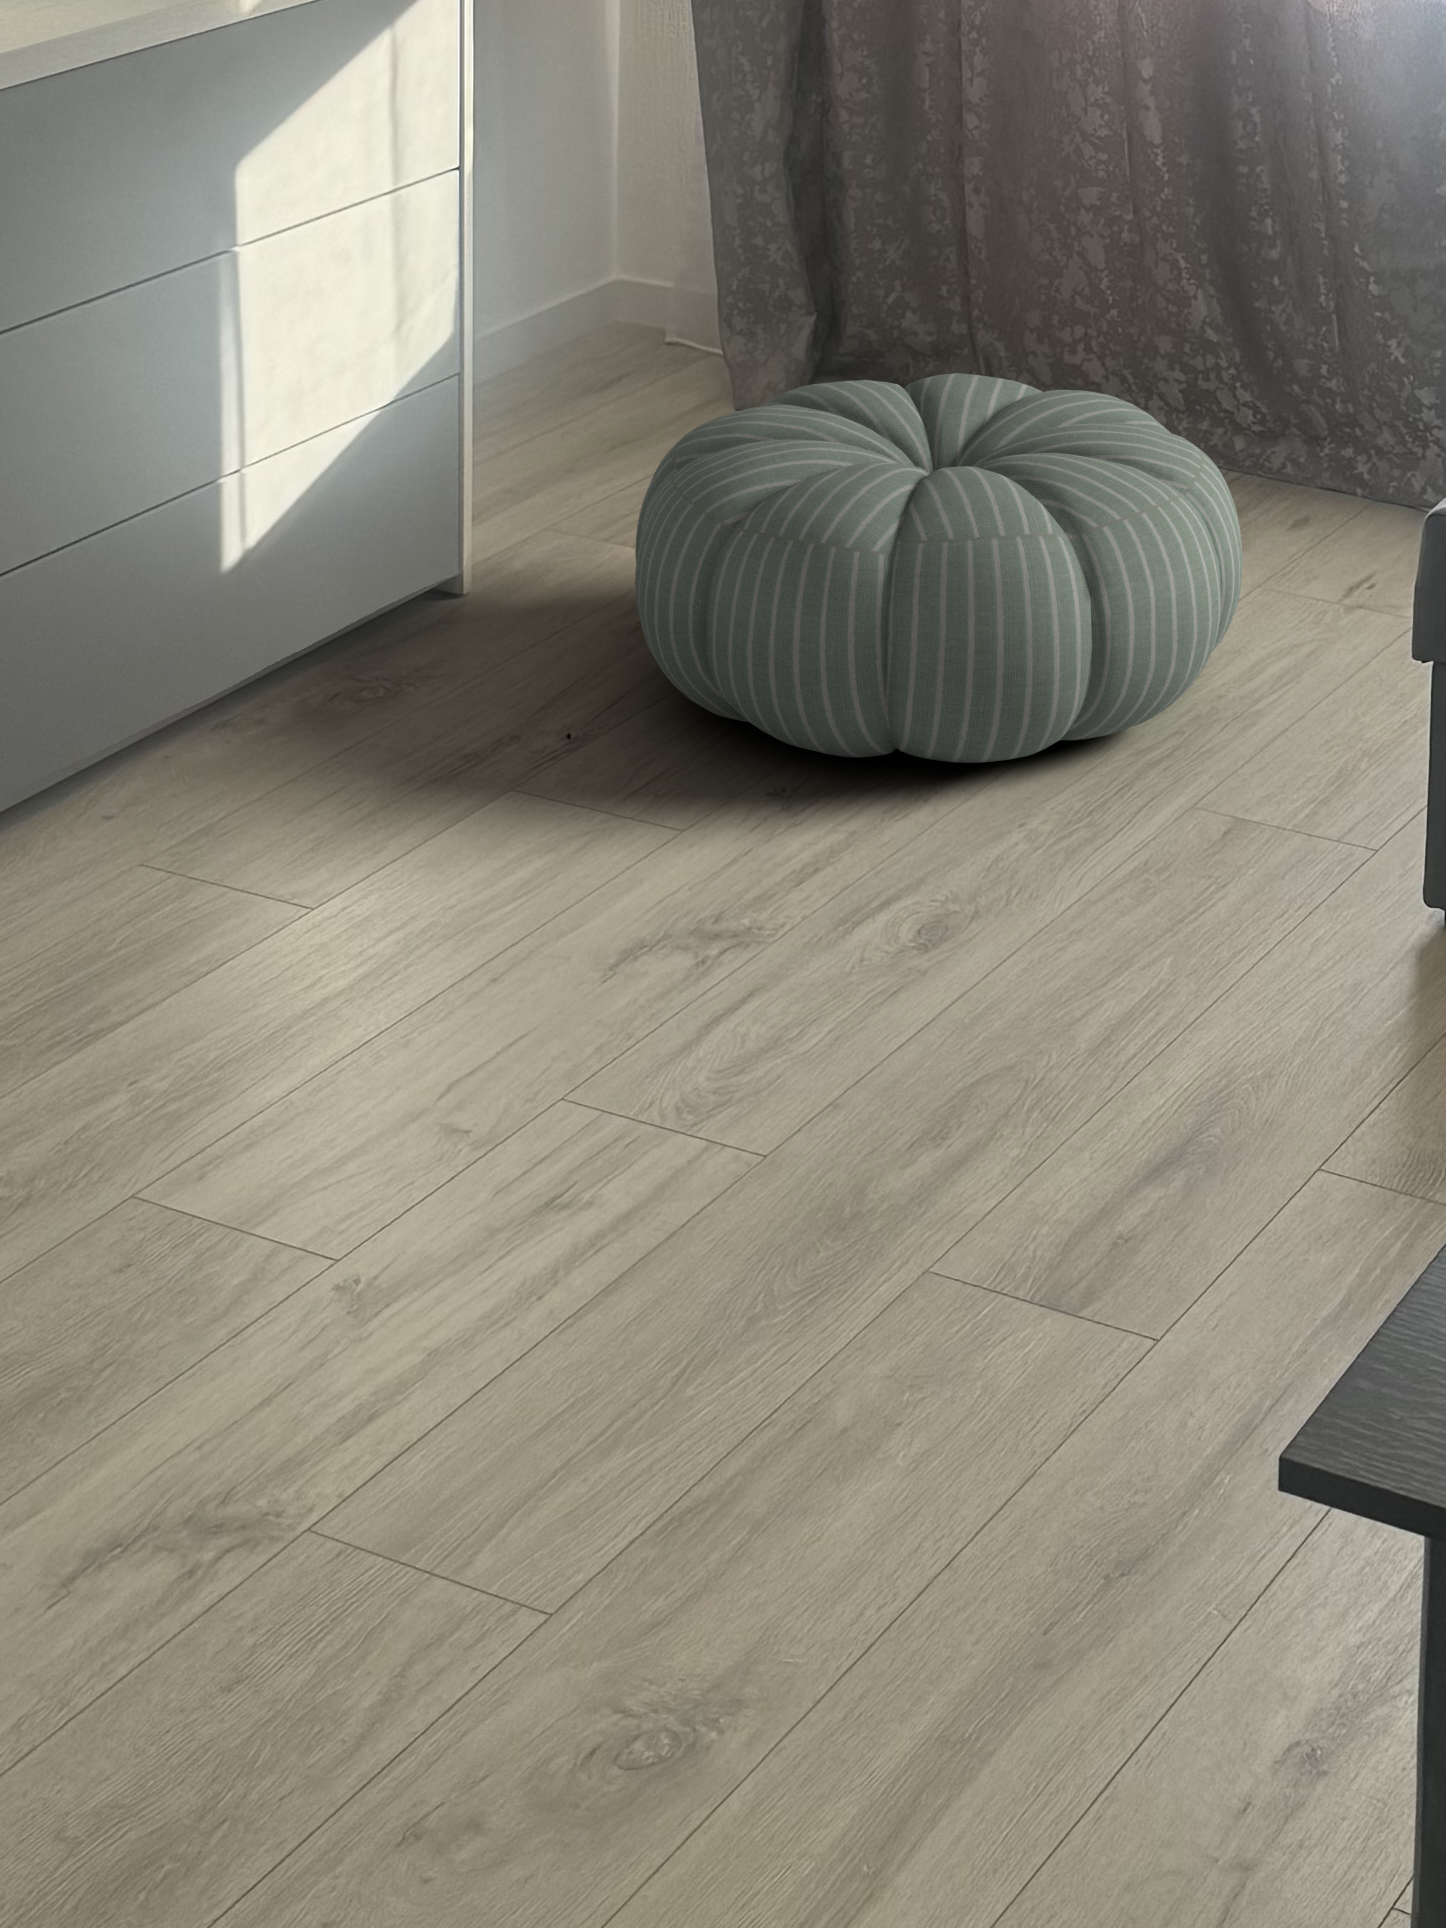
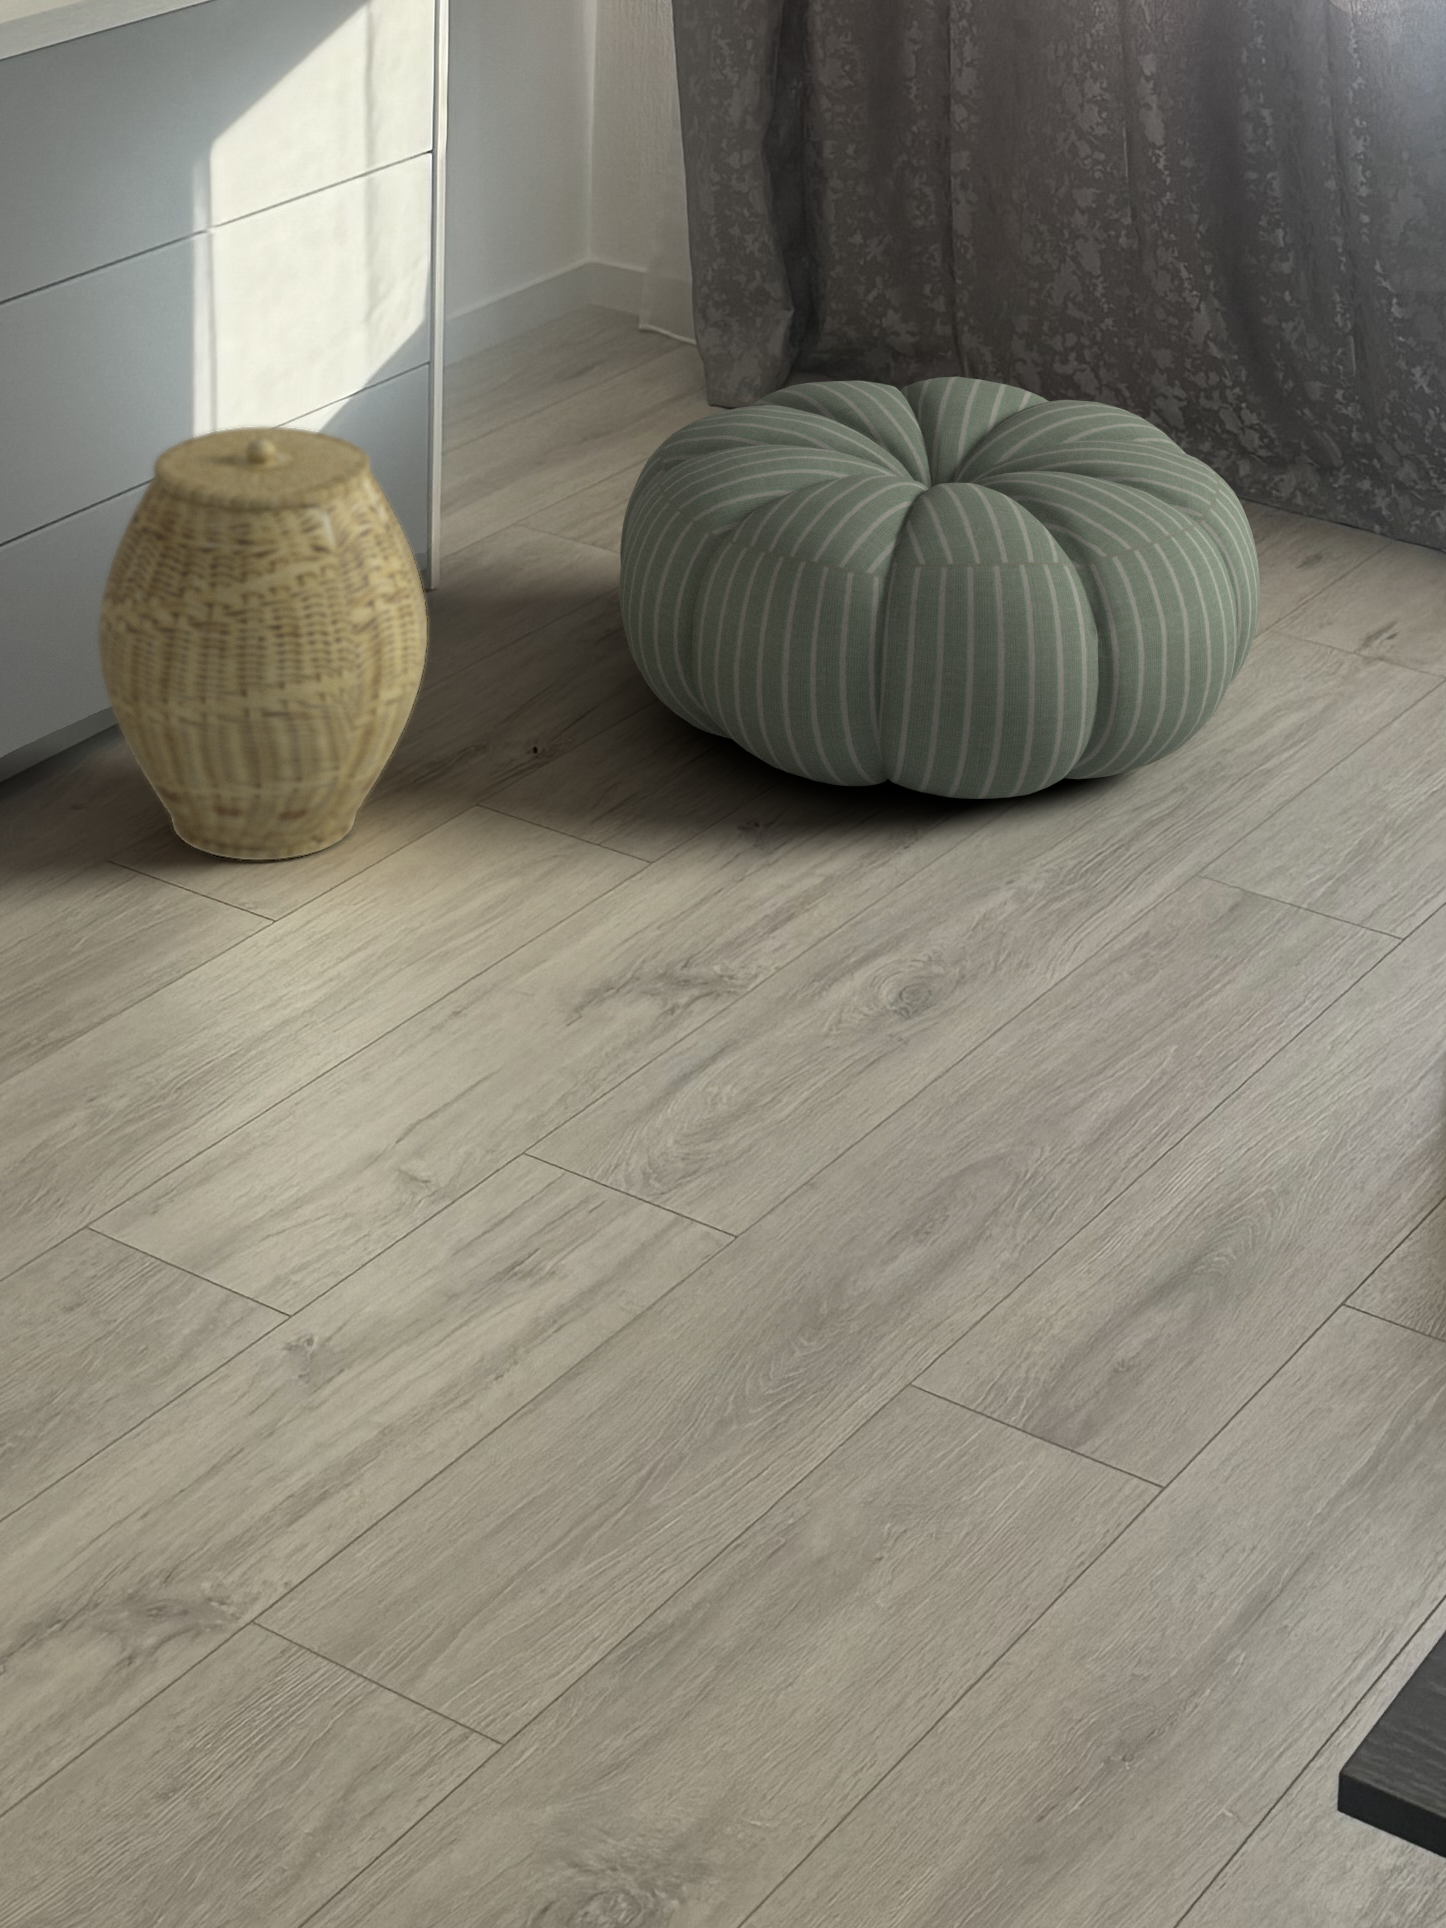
woven basket: none [120,436,448,855] -> present [98,427,427,860]

